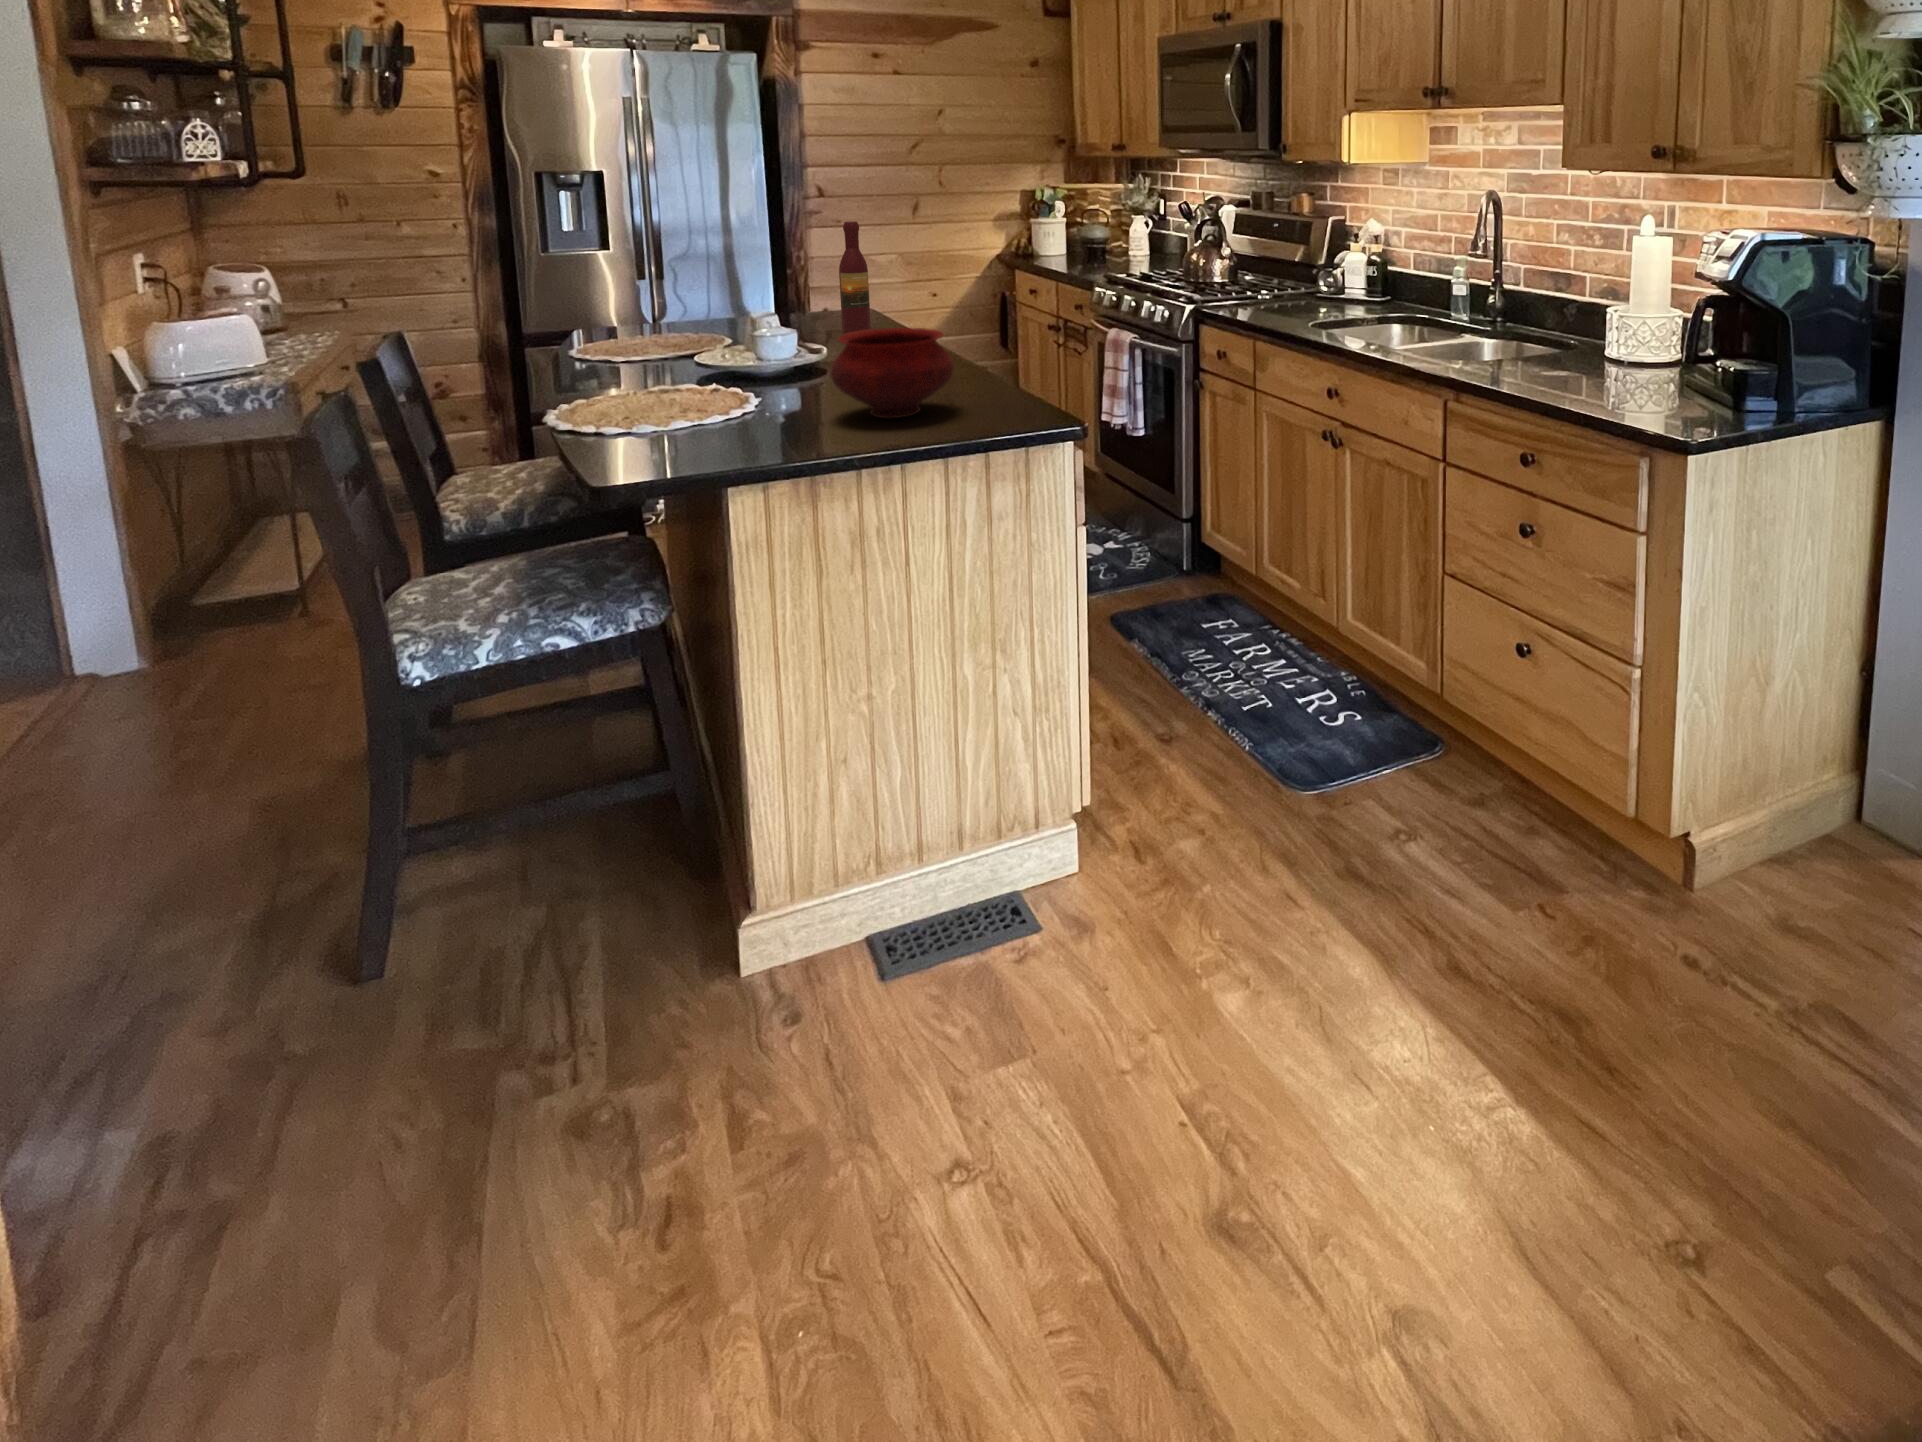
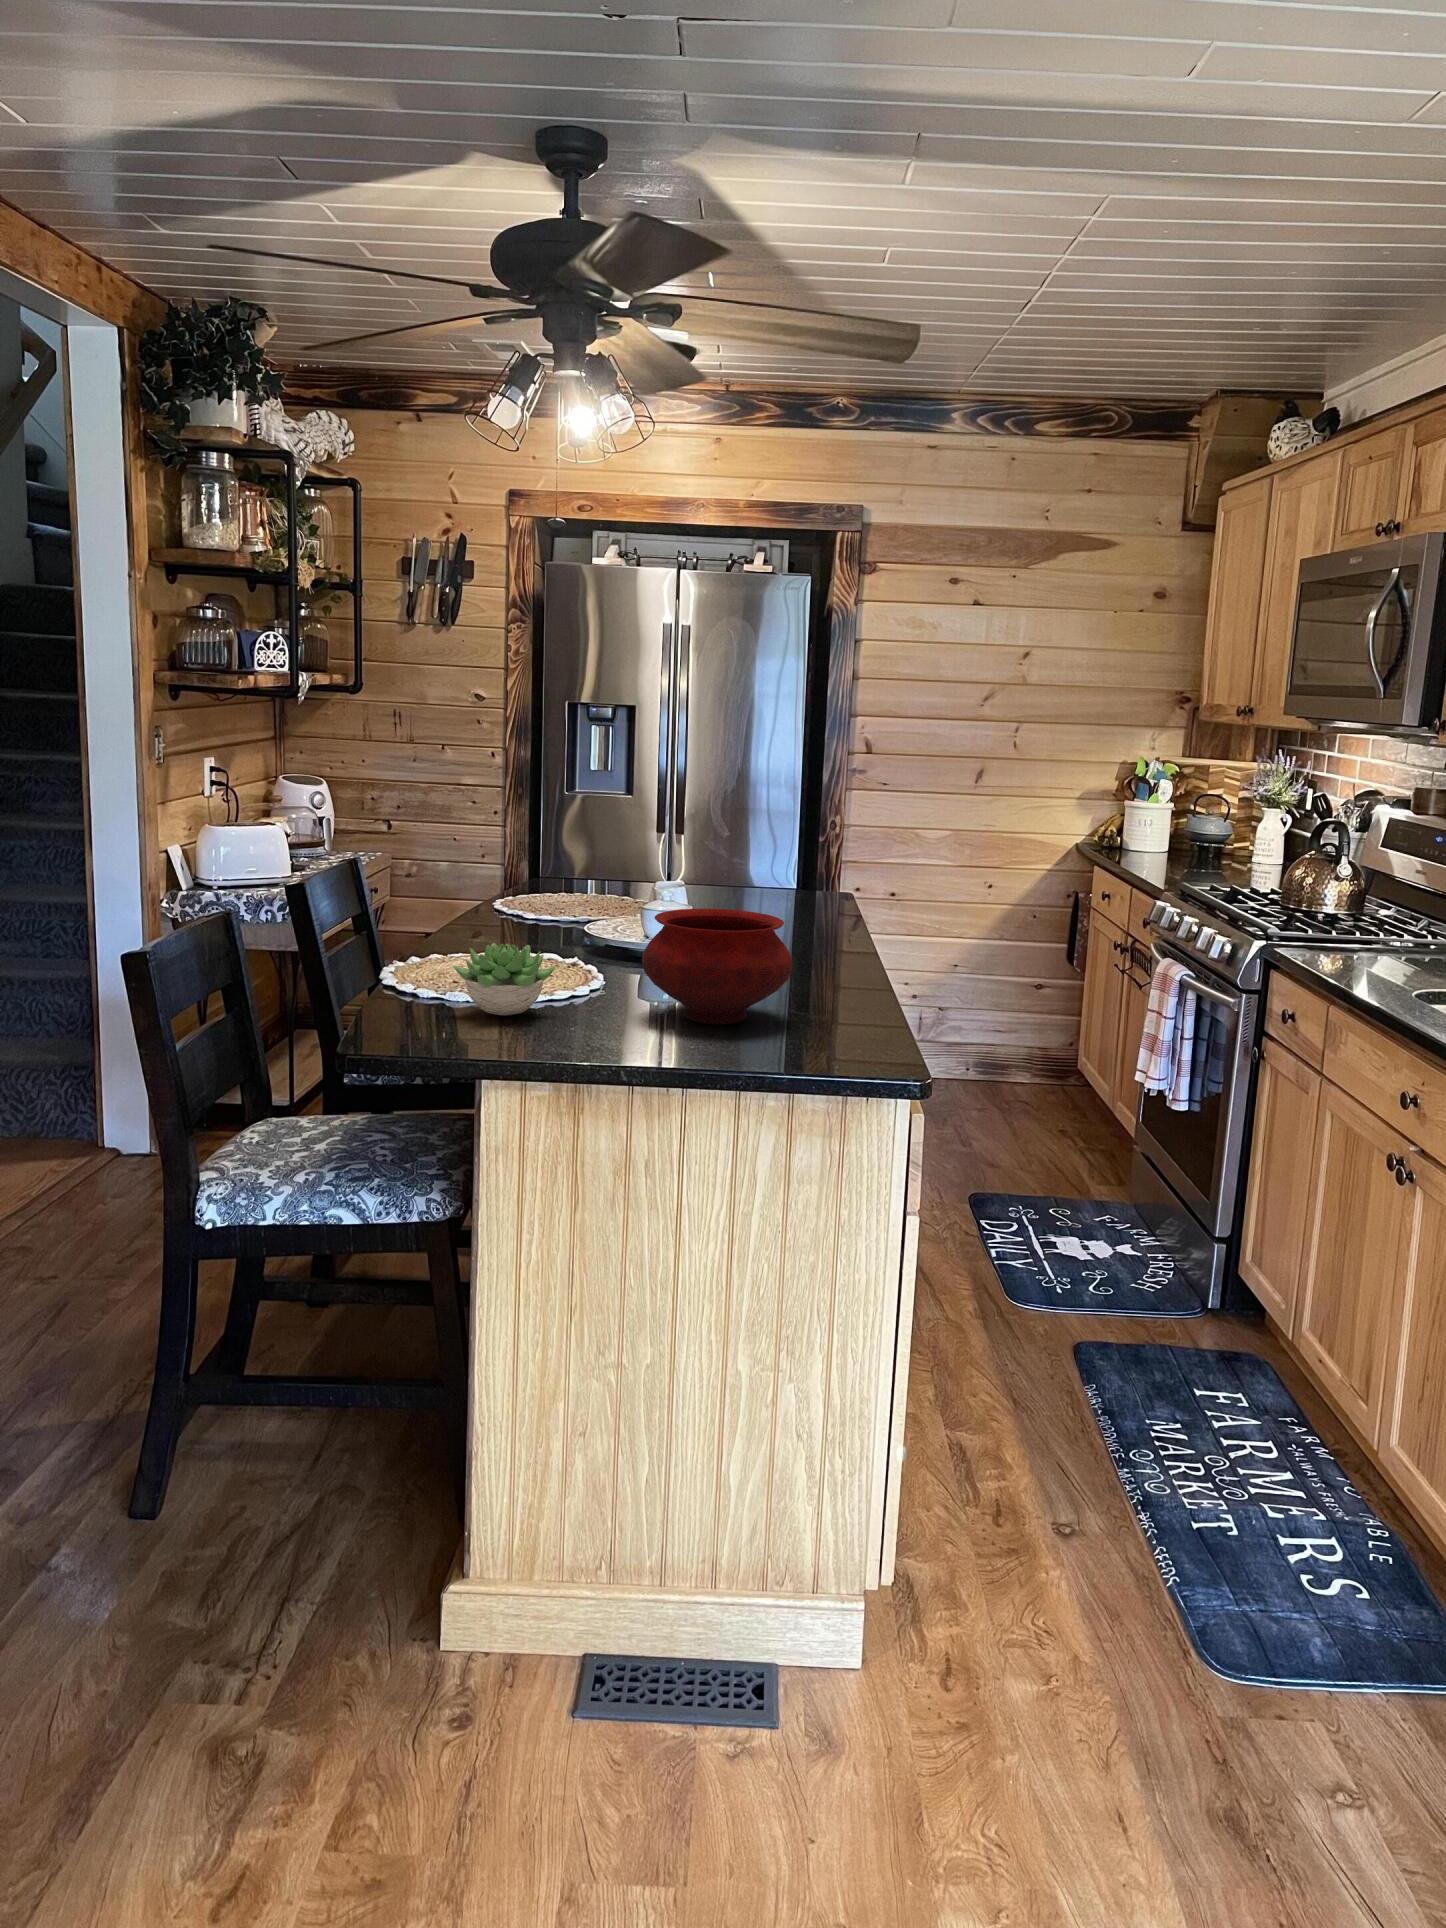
wine bottle: present [839,221,871,335] -> none [770,777,807,923]
succulent plant: none [670,379,761,440] -> present [453,943,556,1015]

